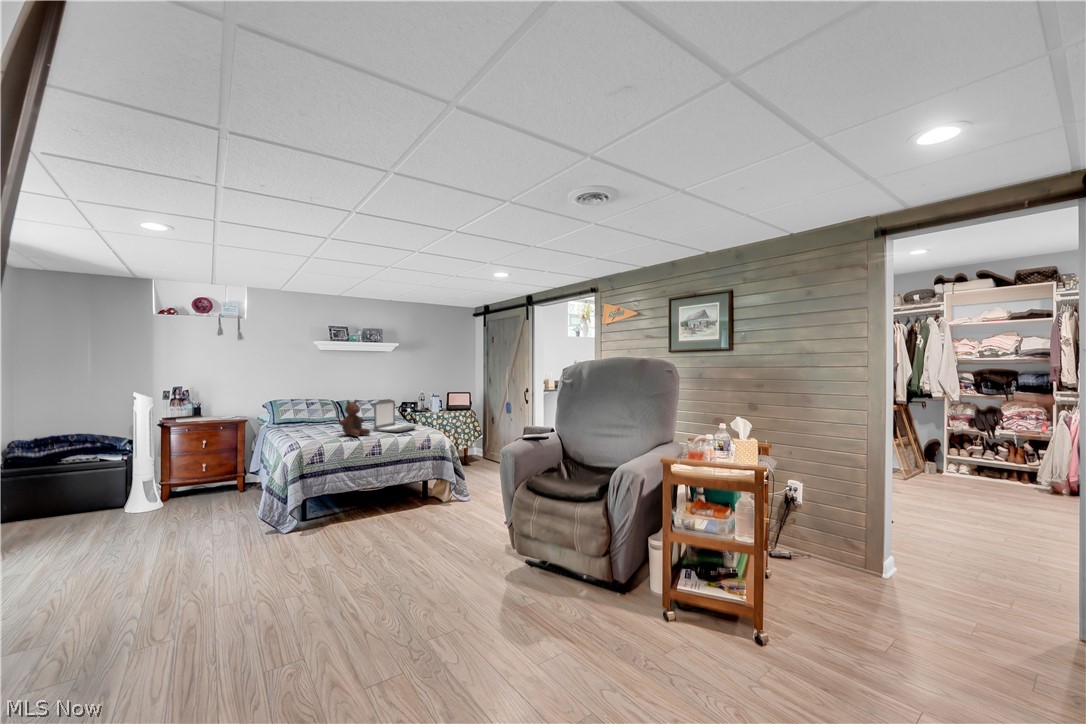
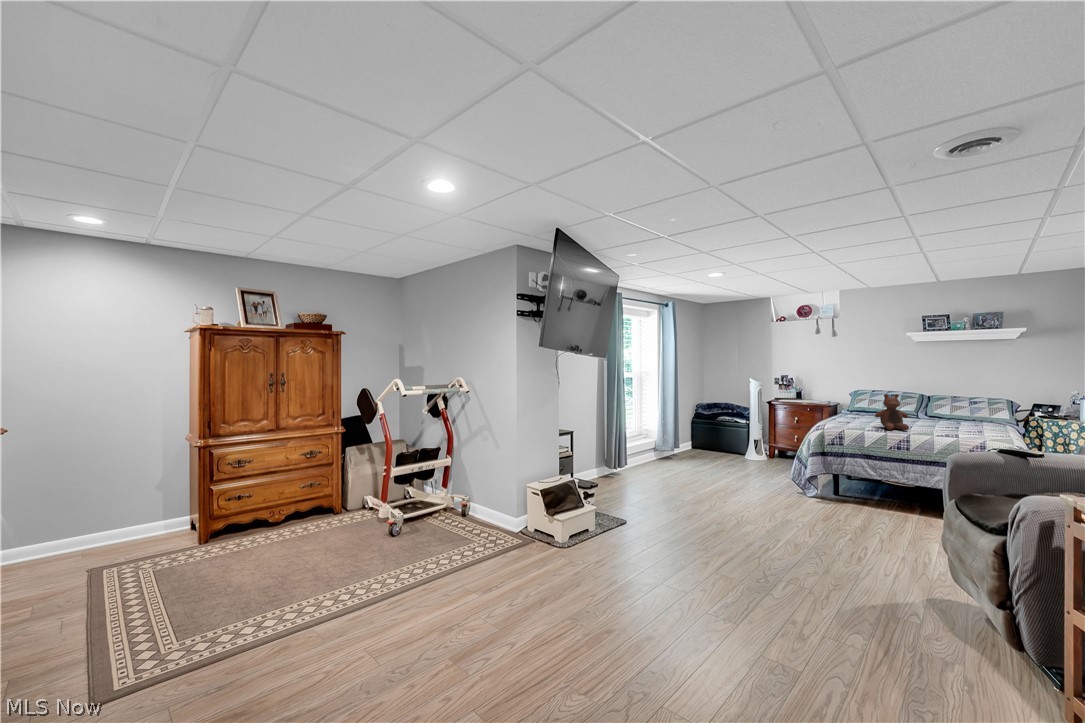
laptop: present [374,399,415,432] -> none [925,397,986,434]

